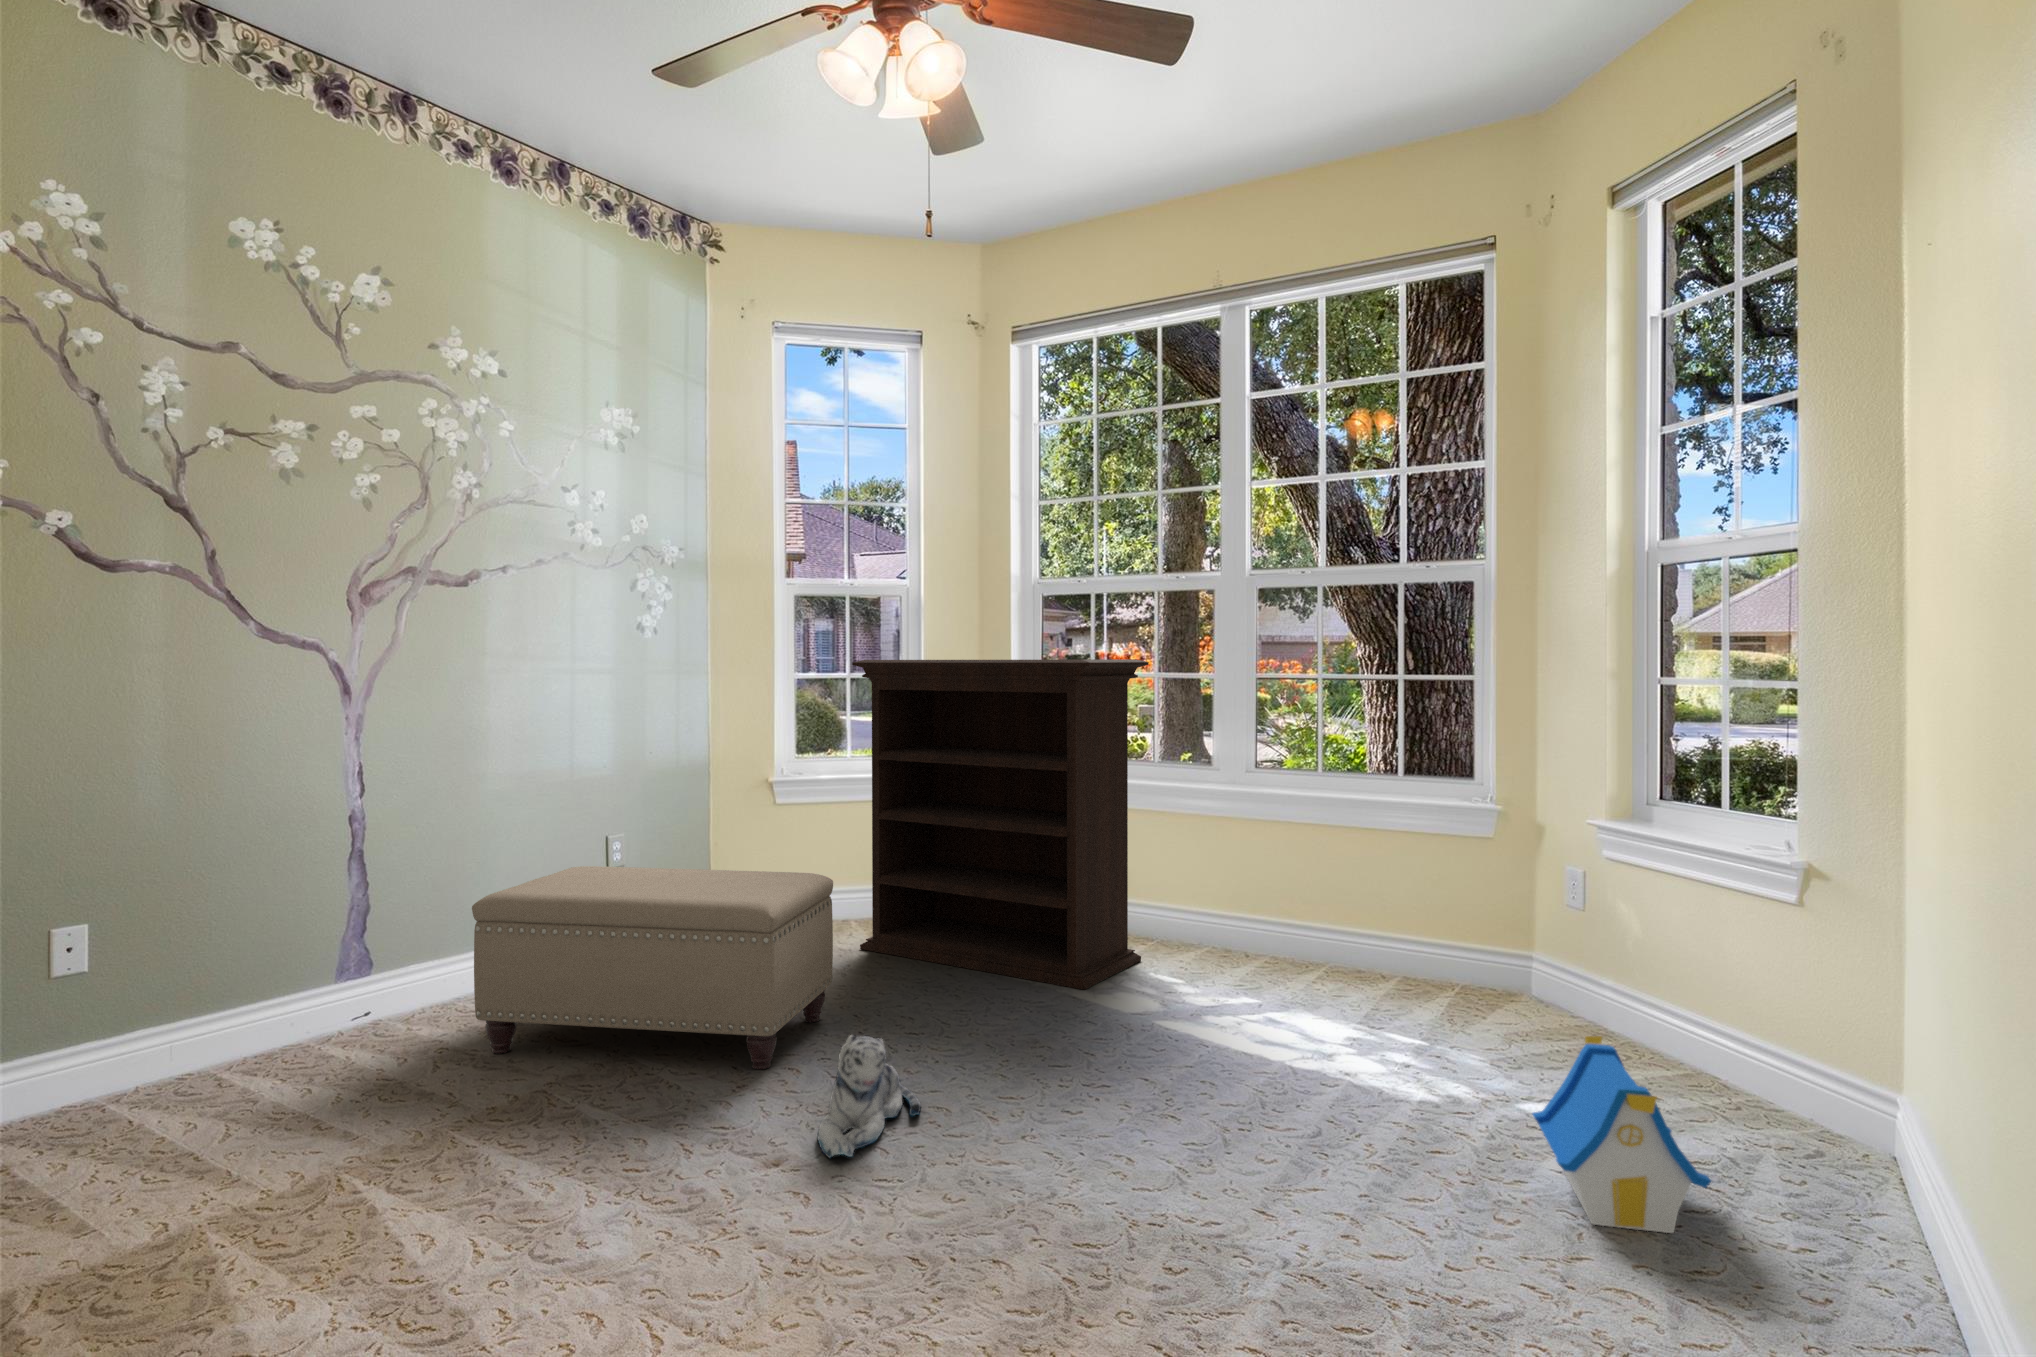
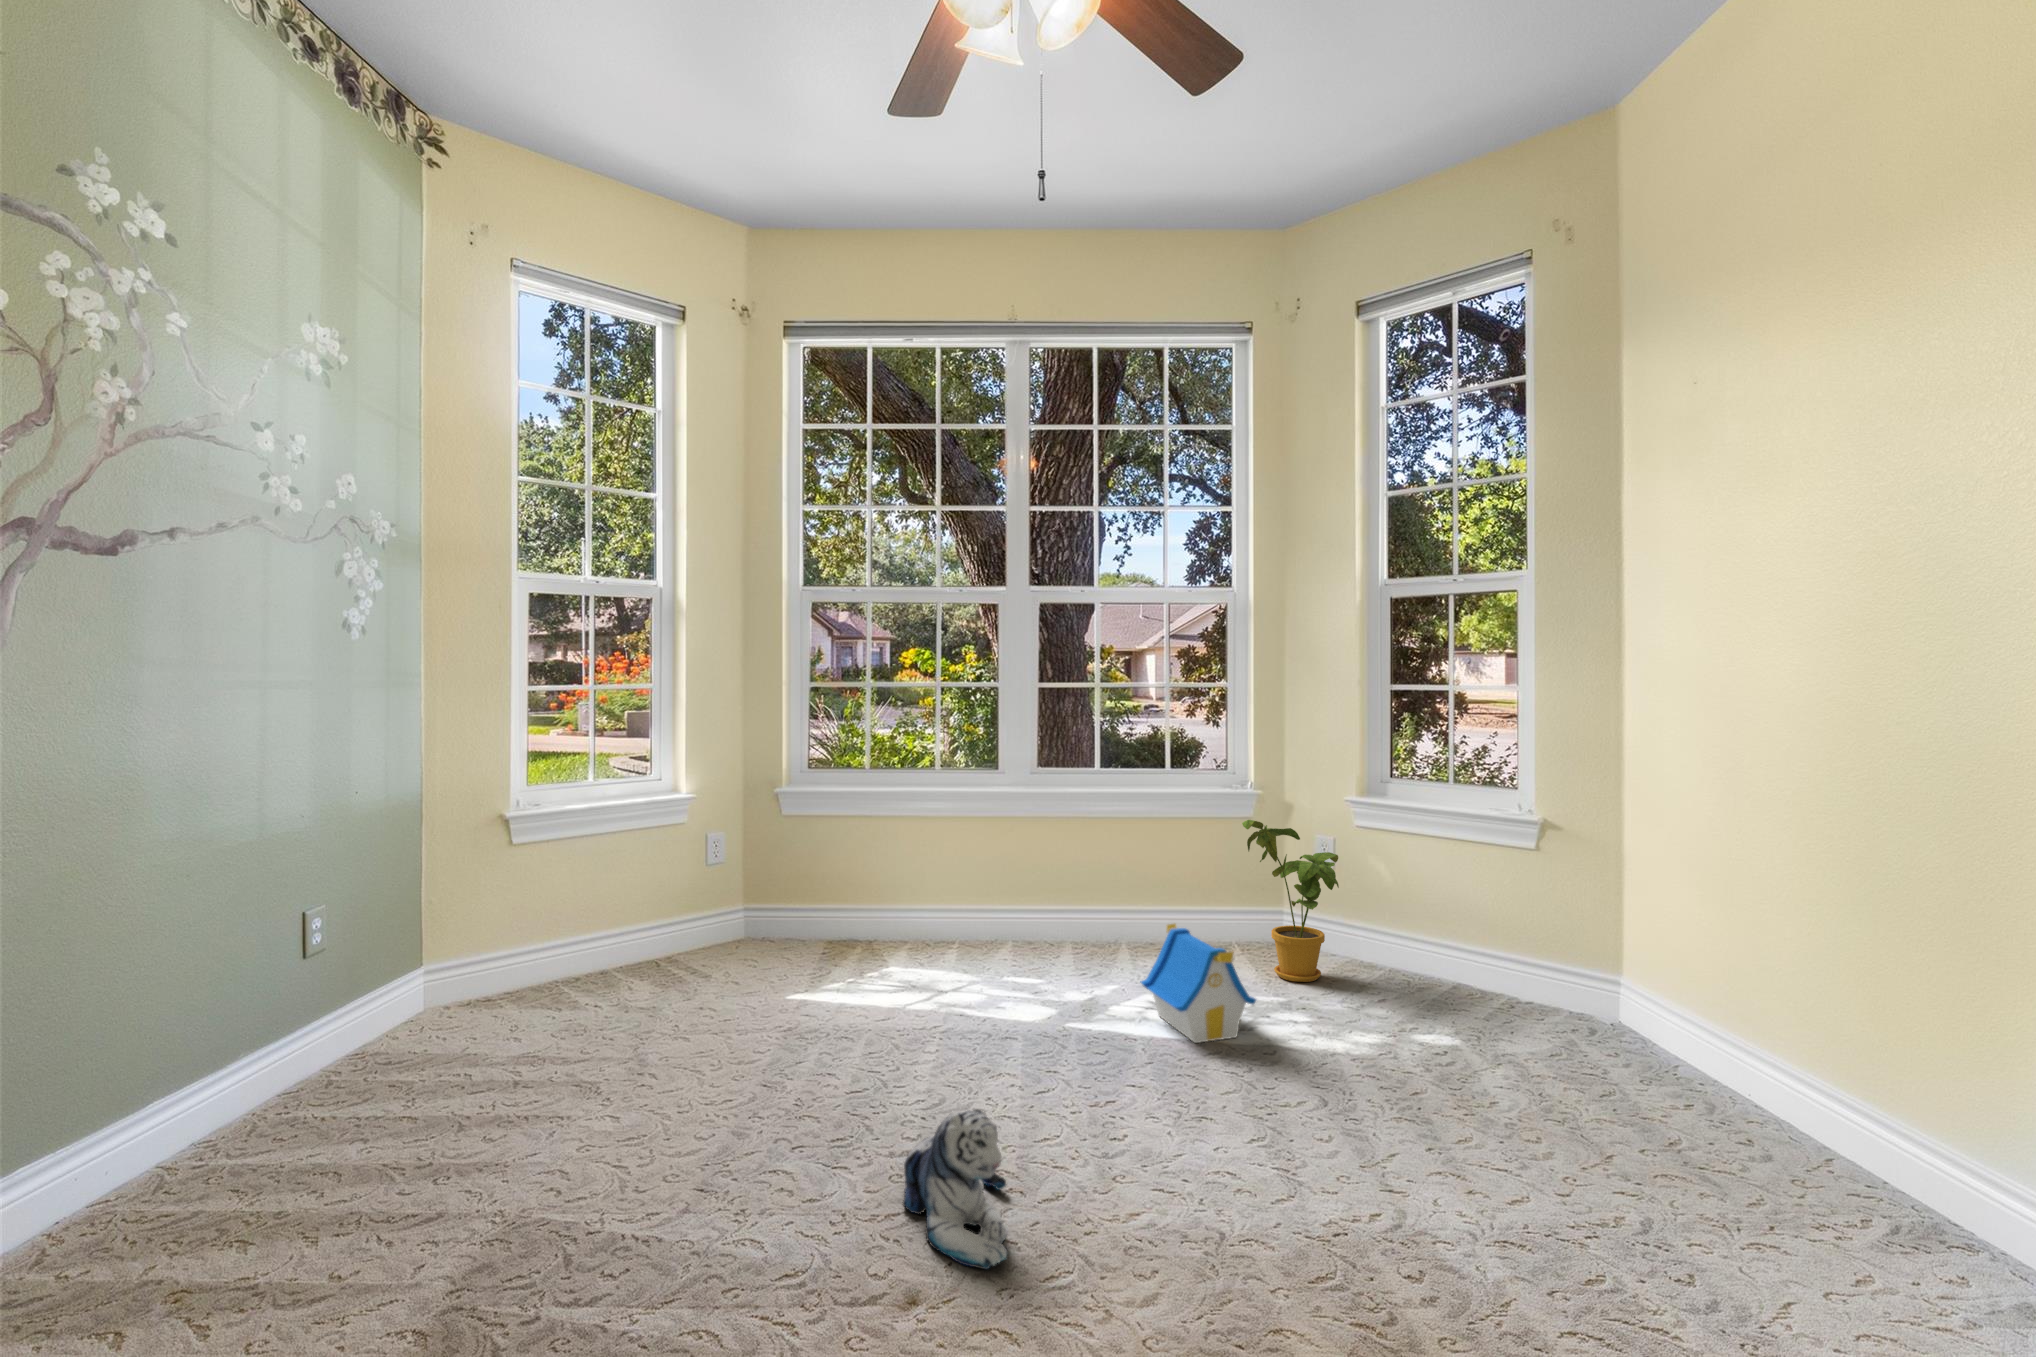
bookshelf: present [852,659,1149,990] -> none [653,671,974,1007]
house plant: none [1422,831,1575,1032] -> present [1242,820,1339,982]
ottoman: present [472,866,833,1070] -> none [269,928,770,1269]
toy house: present [1533,1036,1711,1233] -> present [1141,924,1256,1043]

